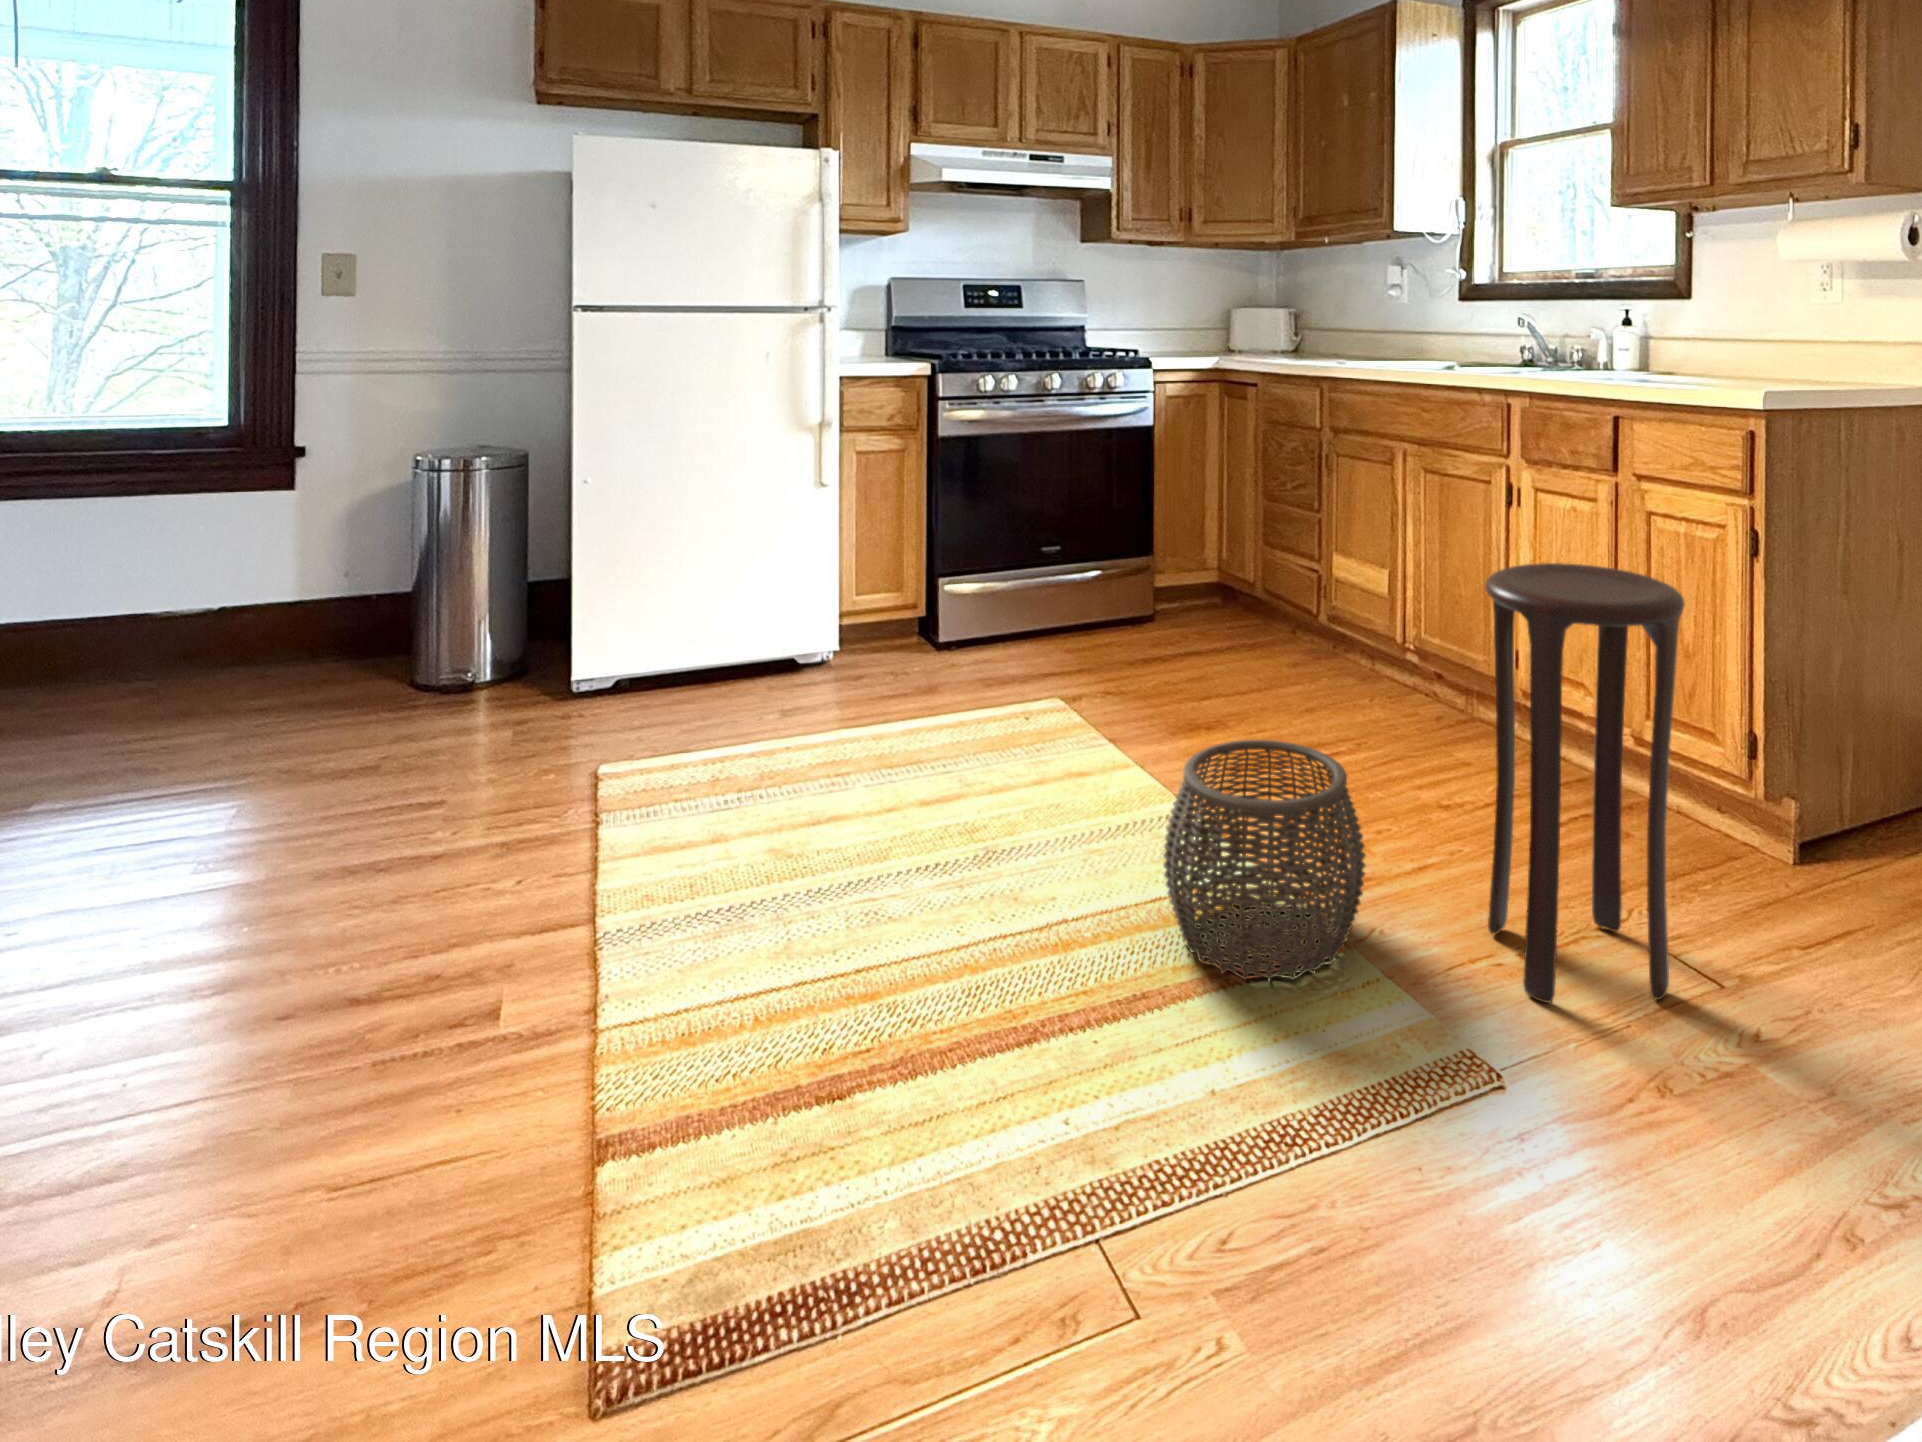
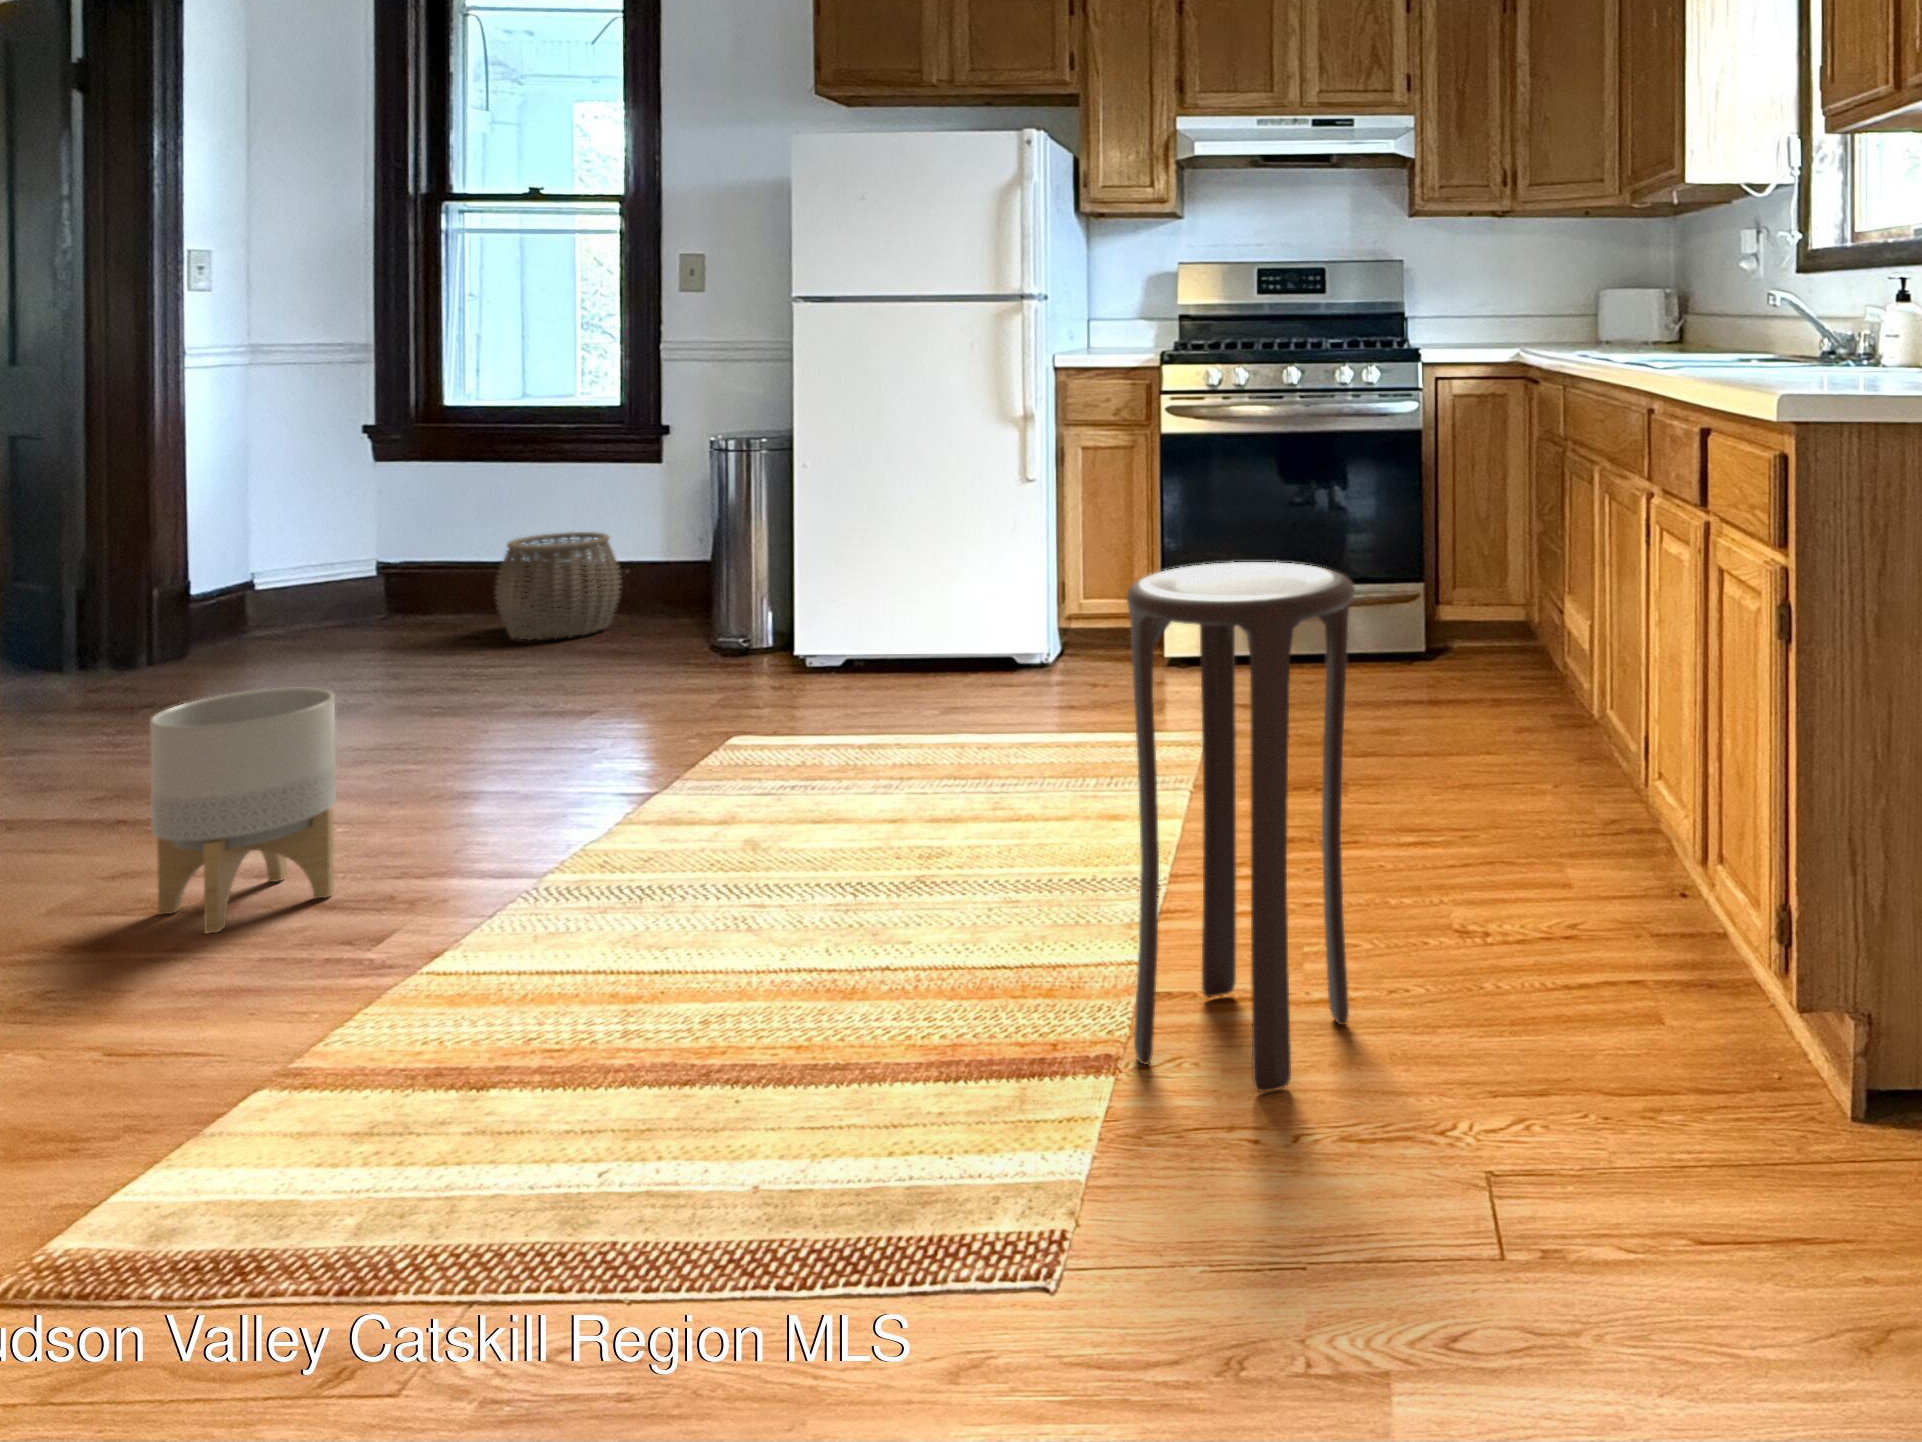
woven basket: present [1163,740,1366,981] -> present [495,532,621,640]
planter: none [245,810,465,1145] -> present [150,688,336,933]

